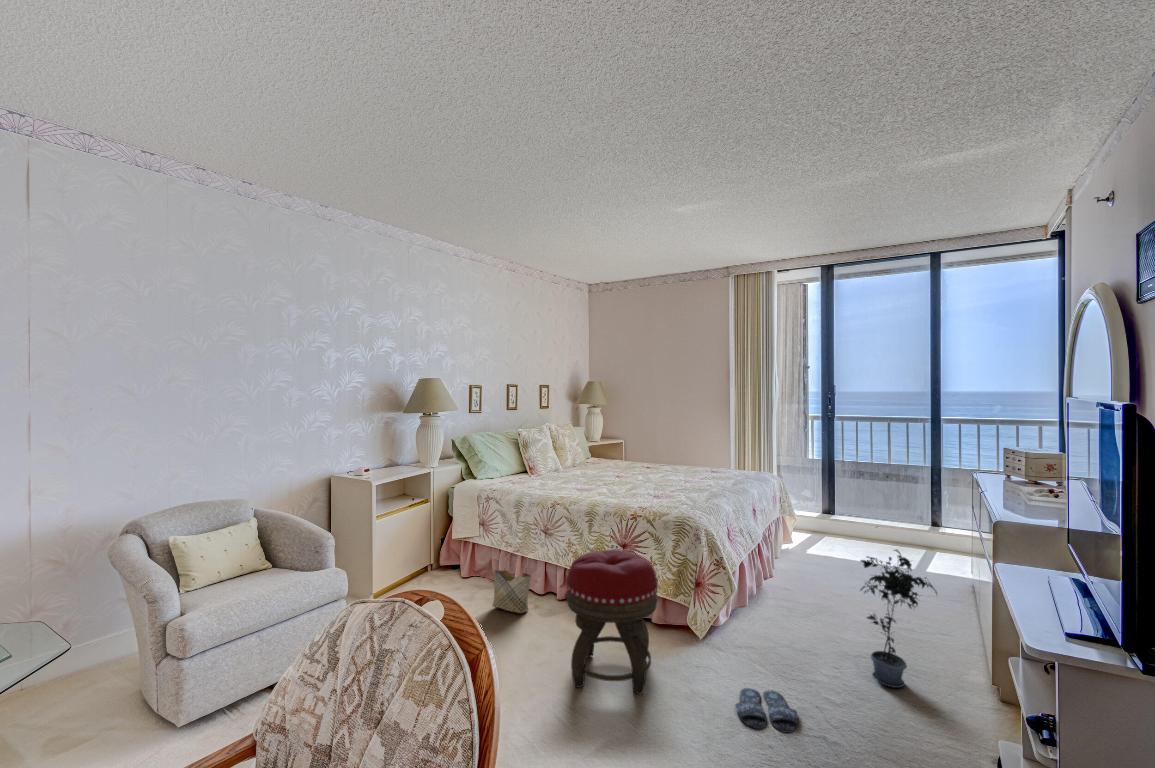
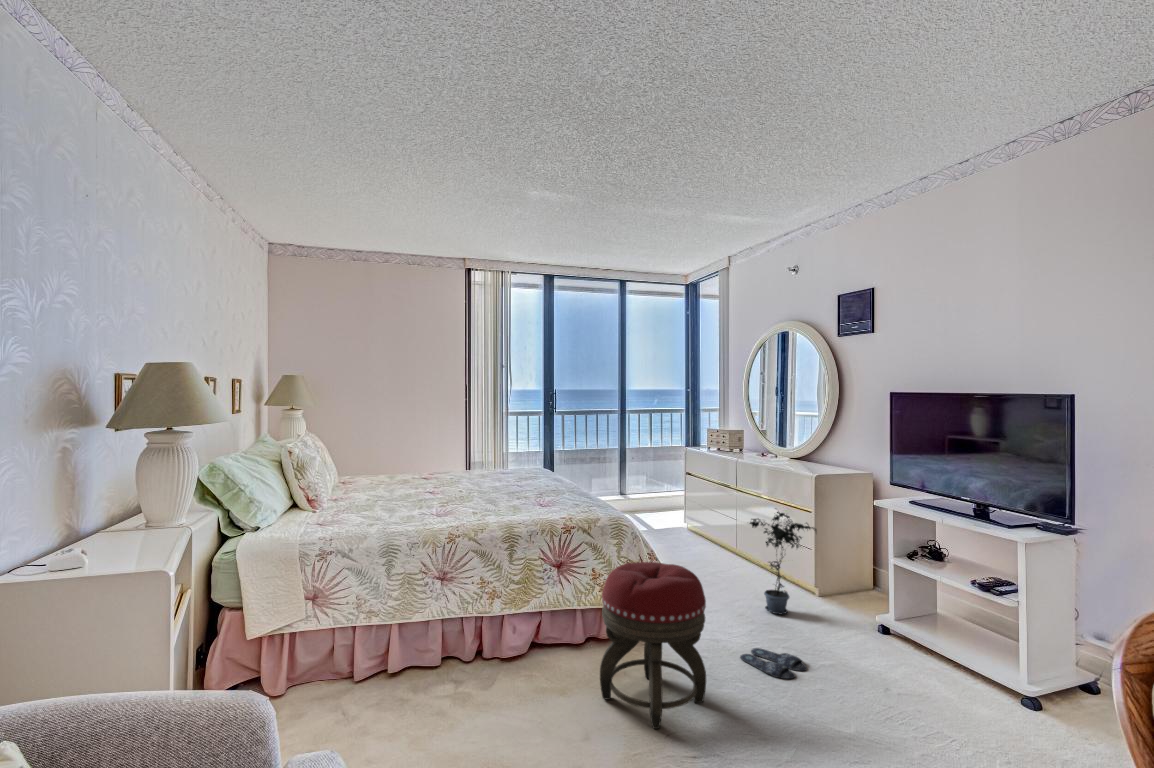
woven basket: present [493,551,531,613] -> none [401,614,461,710]

